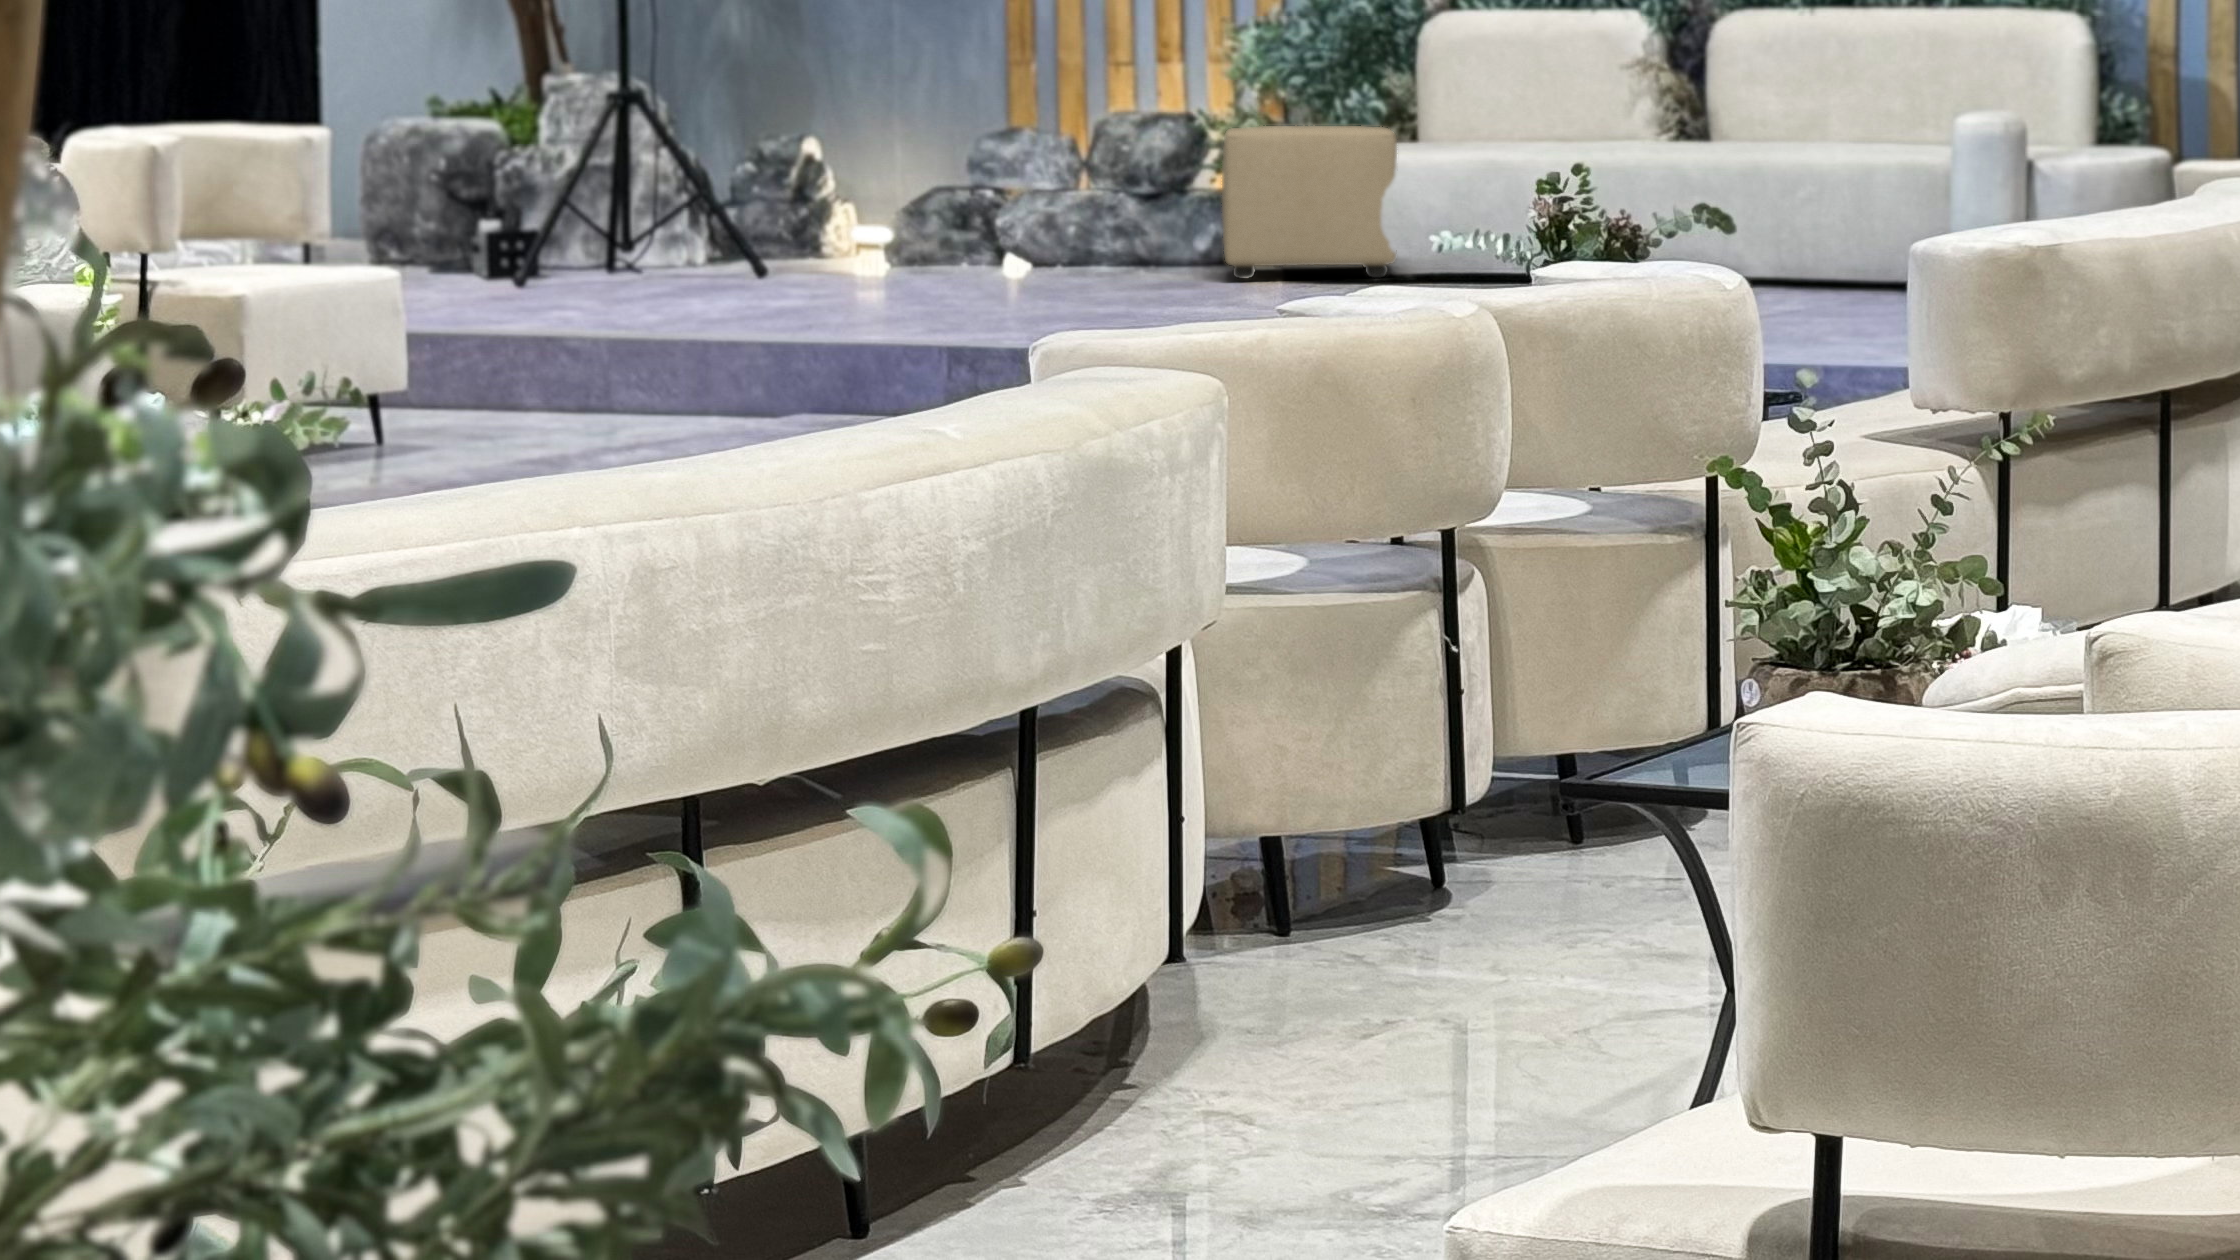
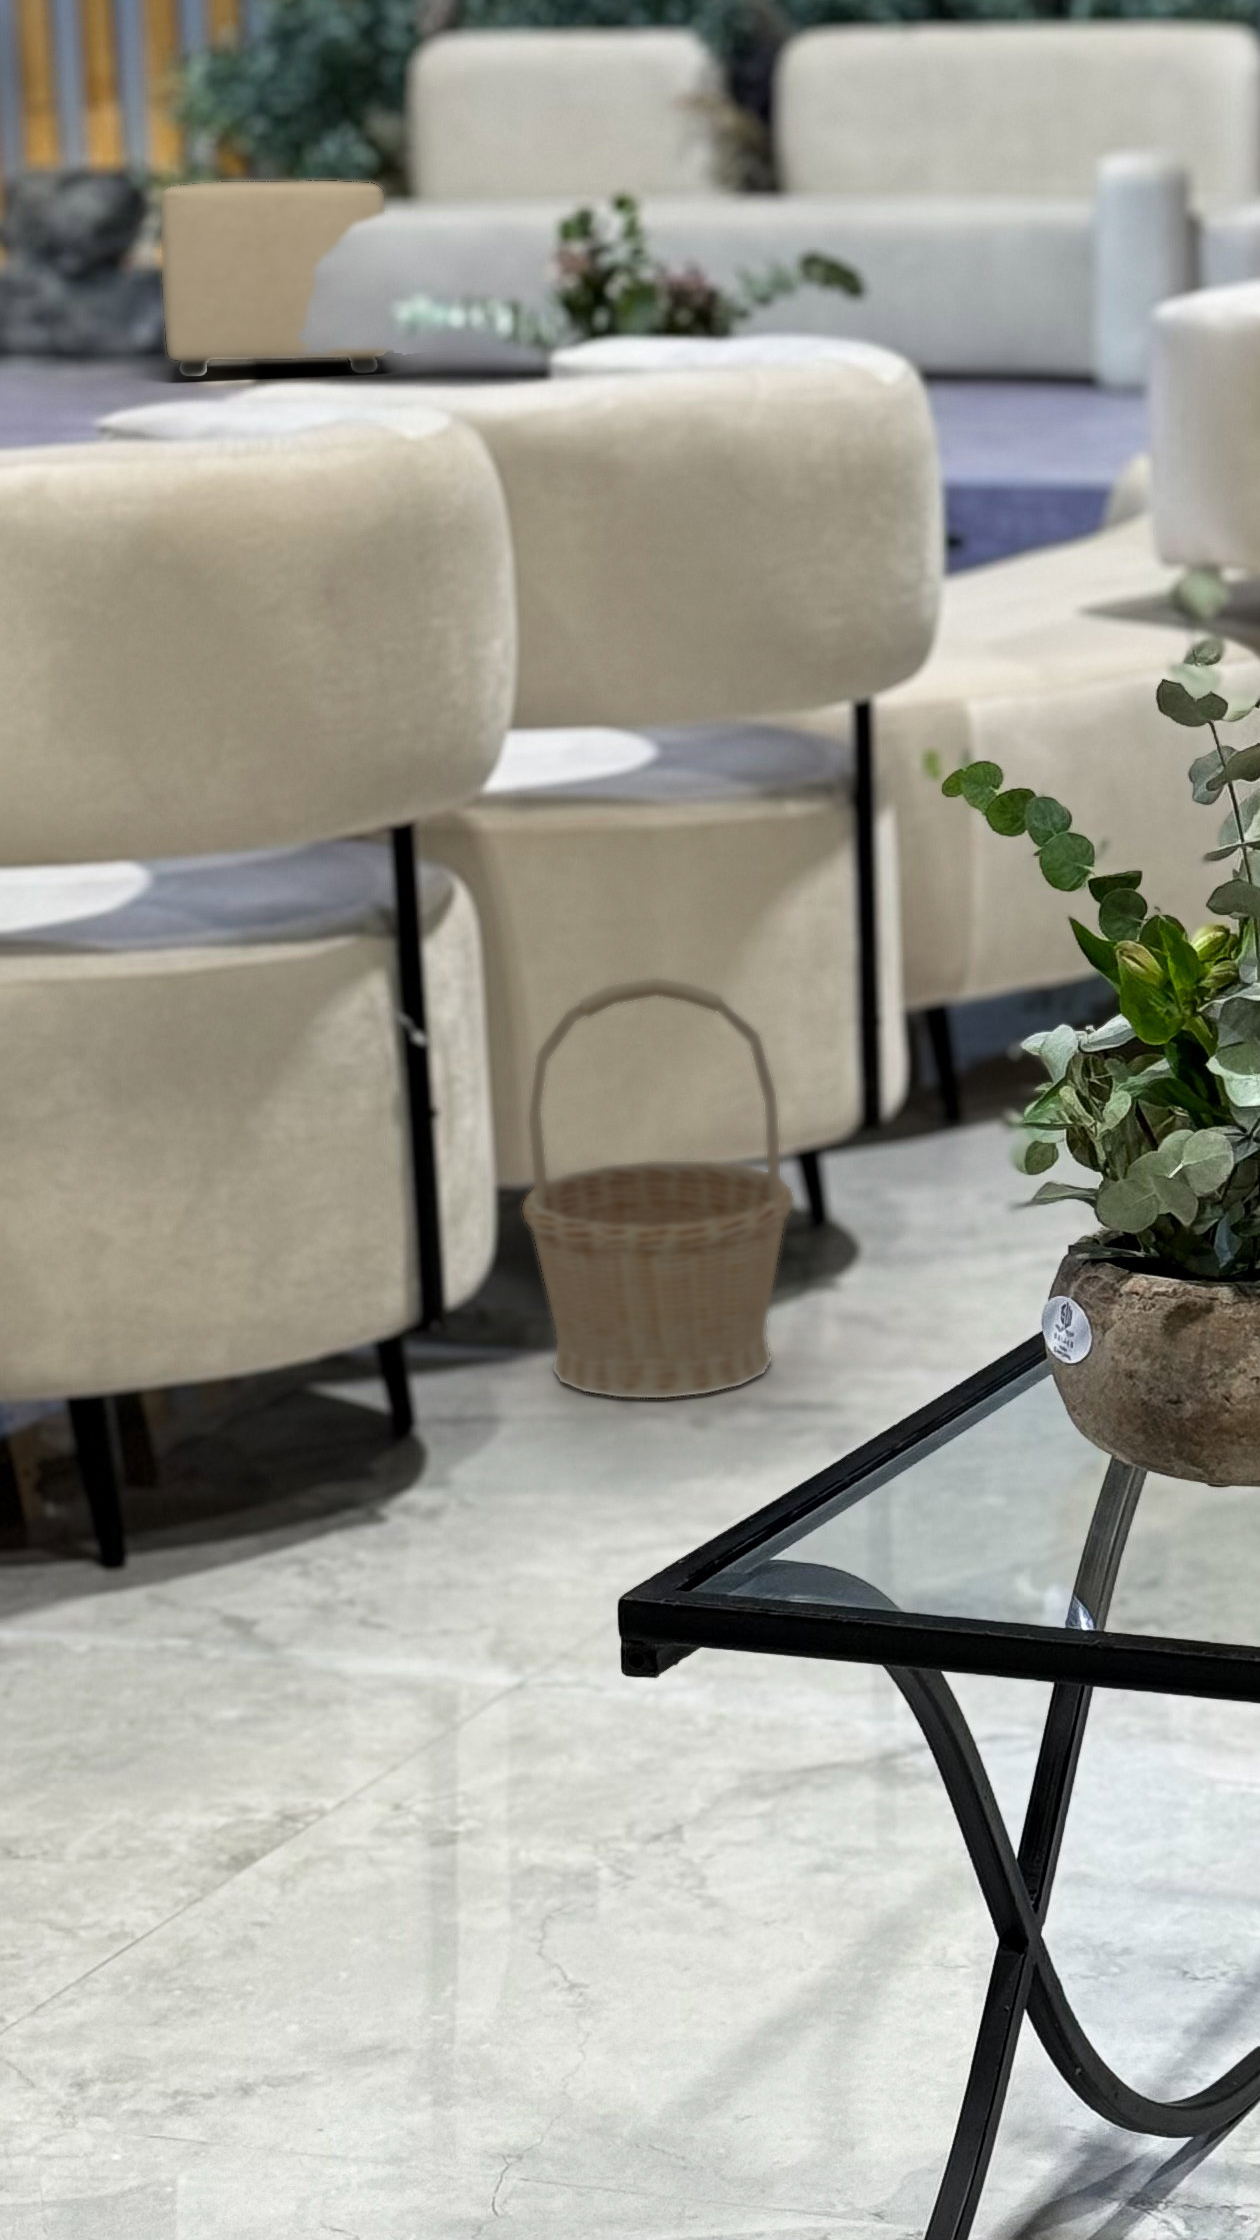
basket: none [1505,636,1665,883] -> present [523,978,793,1398]

